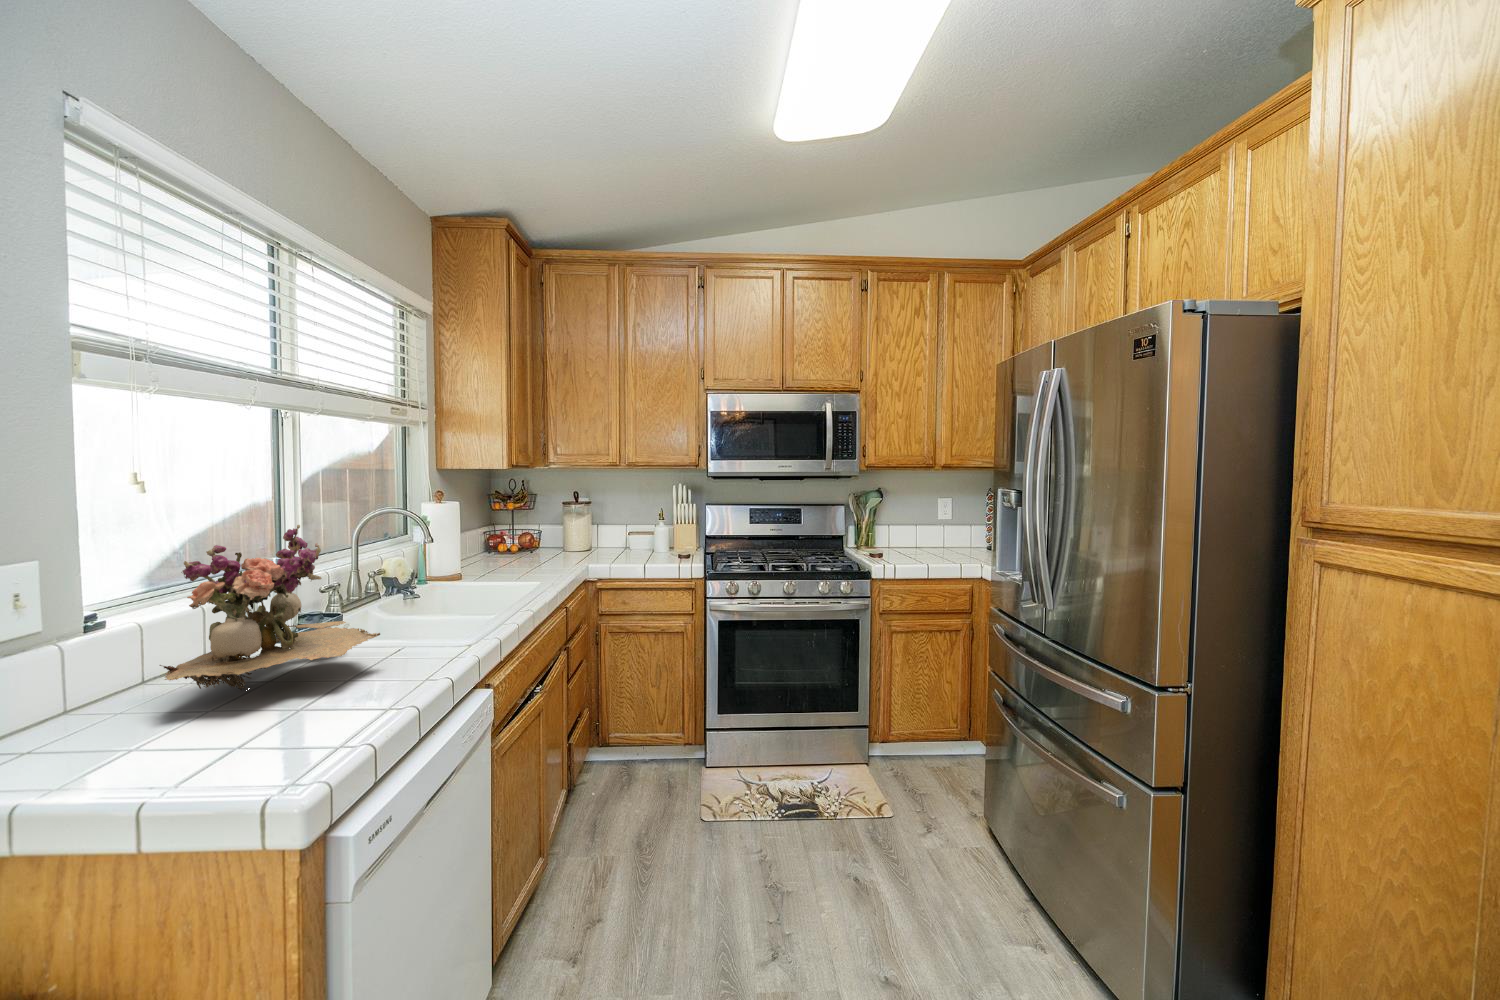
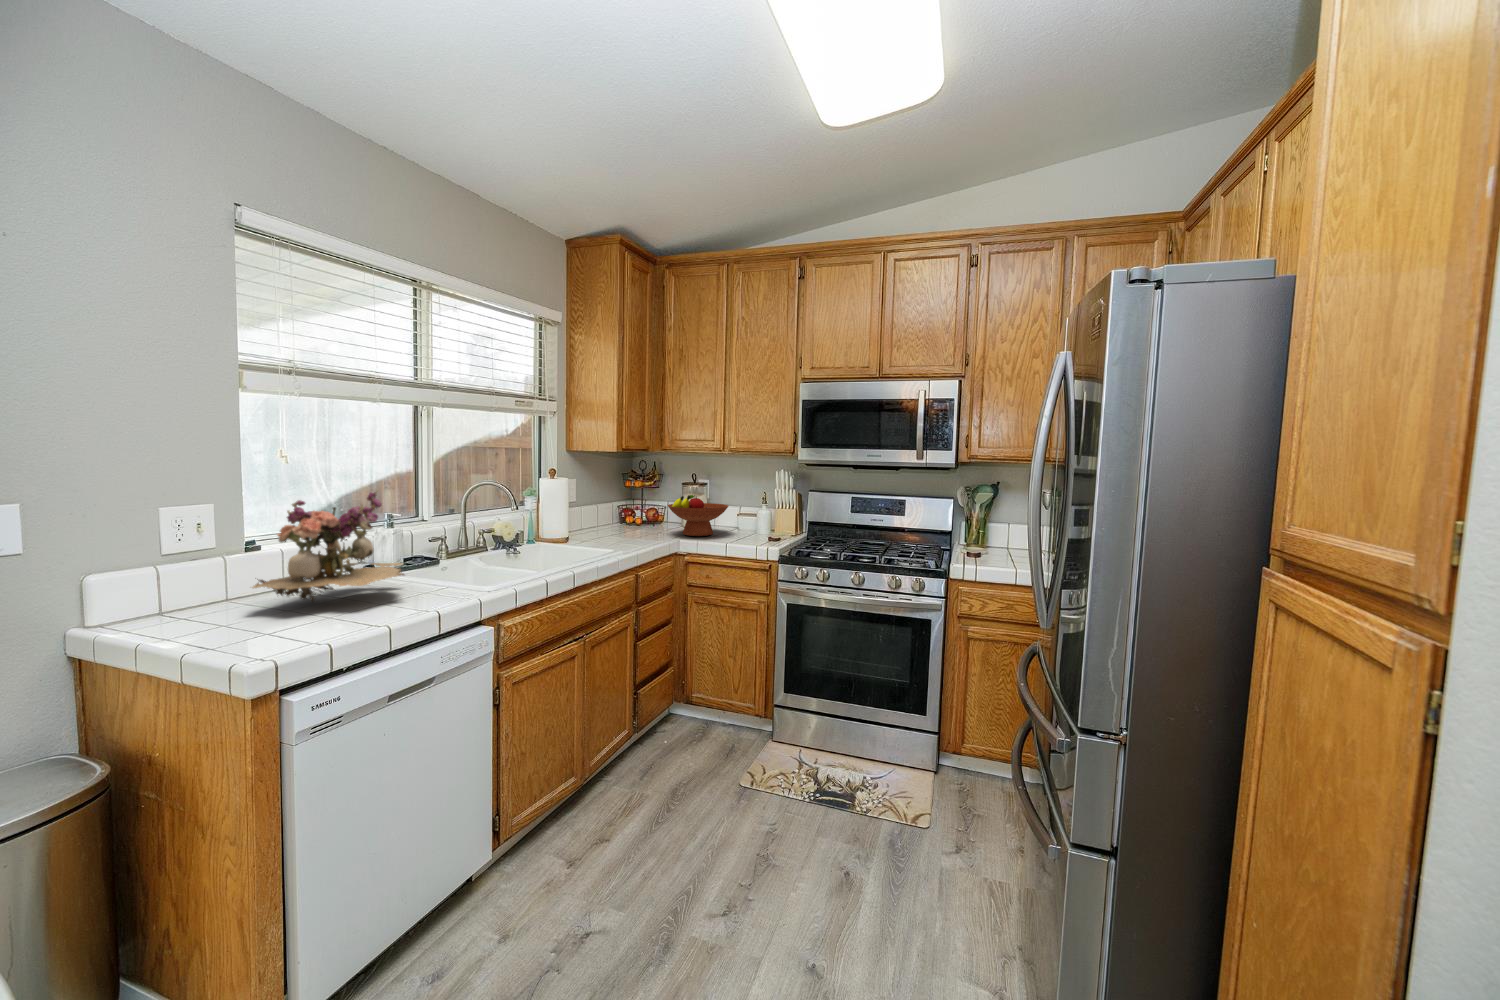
fruit bowl: none [563,514,633,559] -> present [668,495,728,536]

